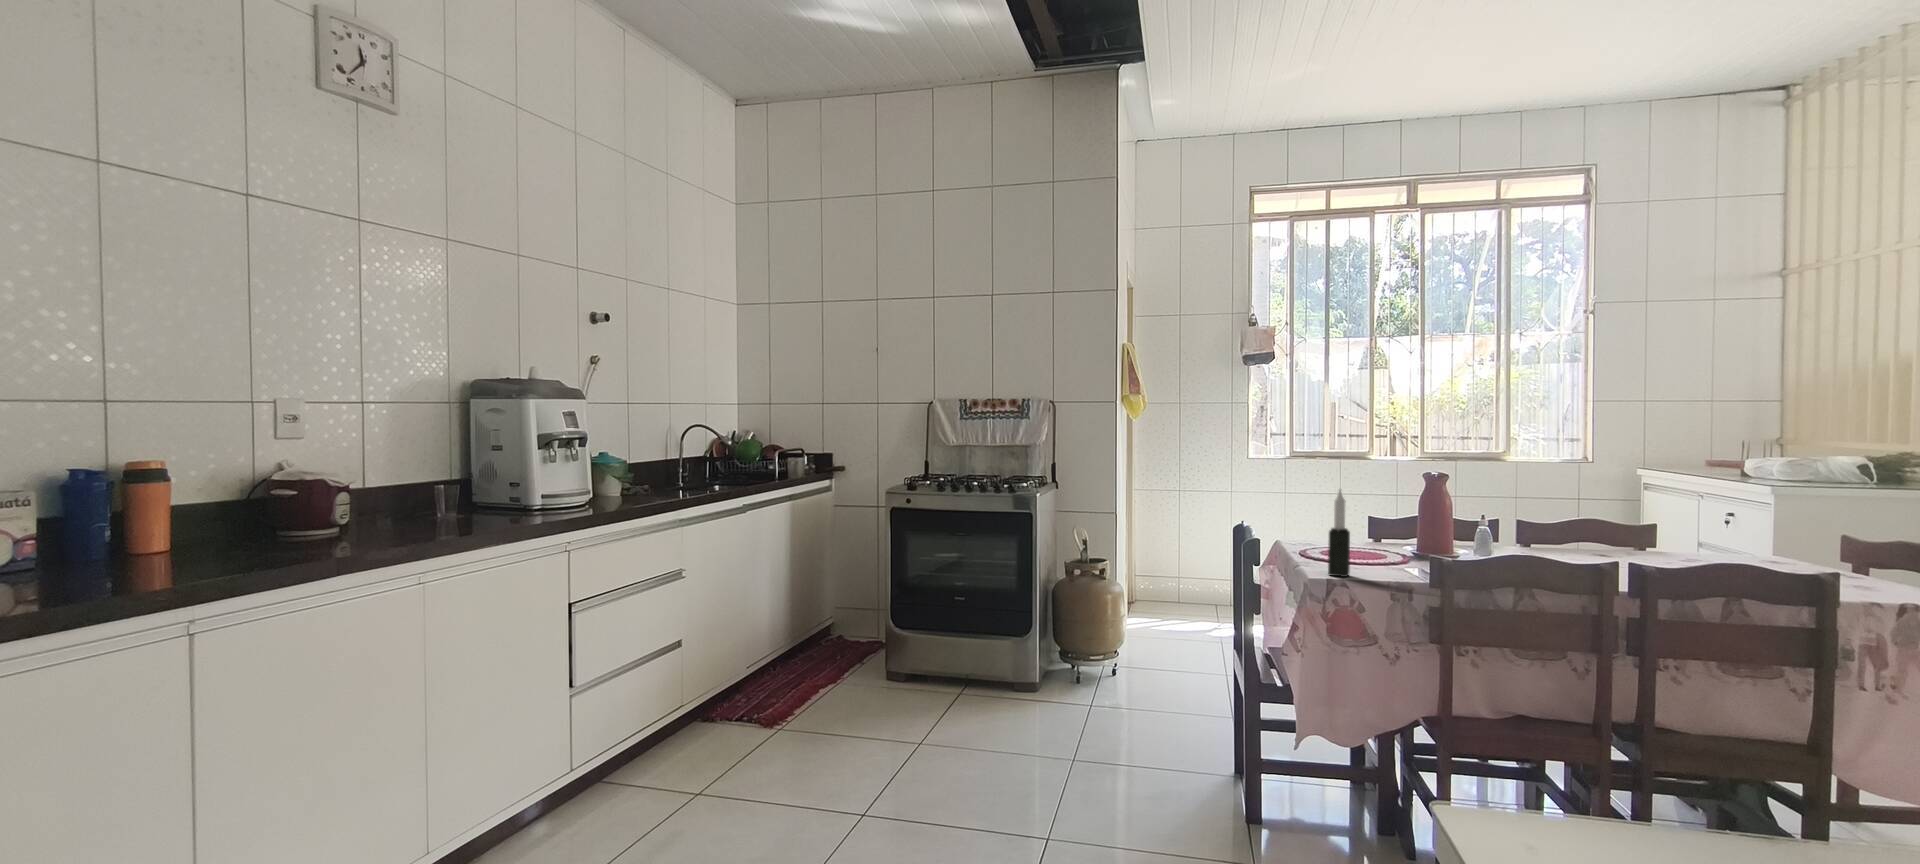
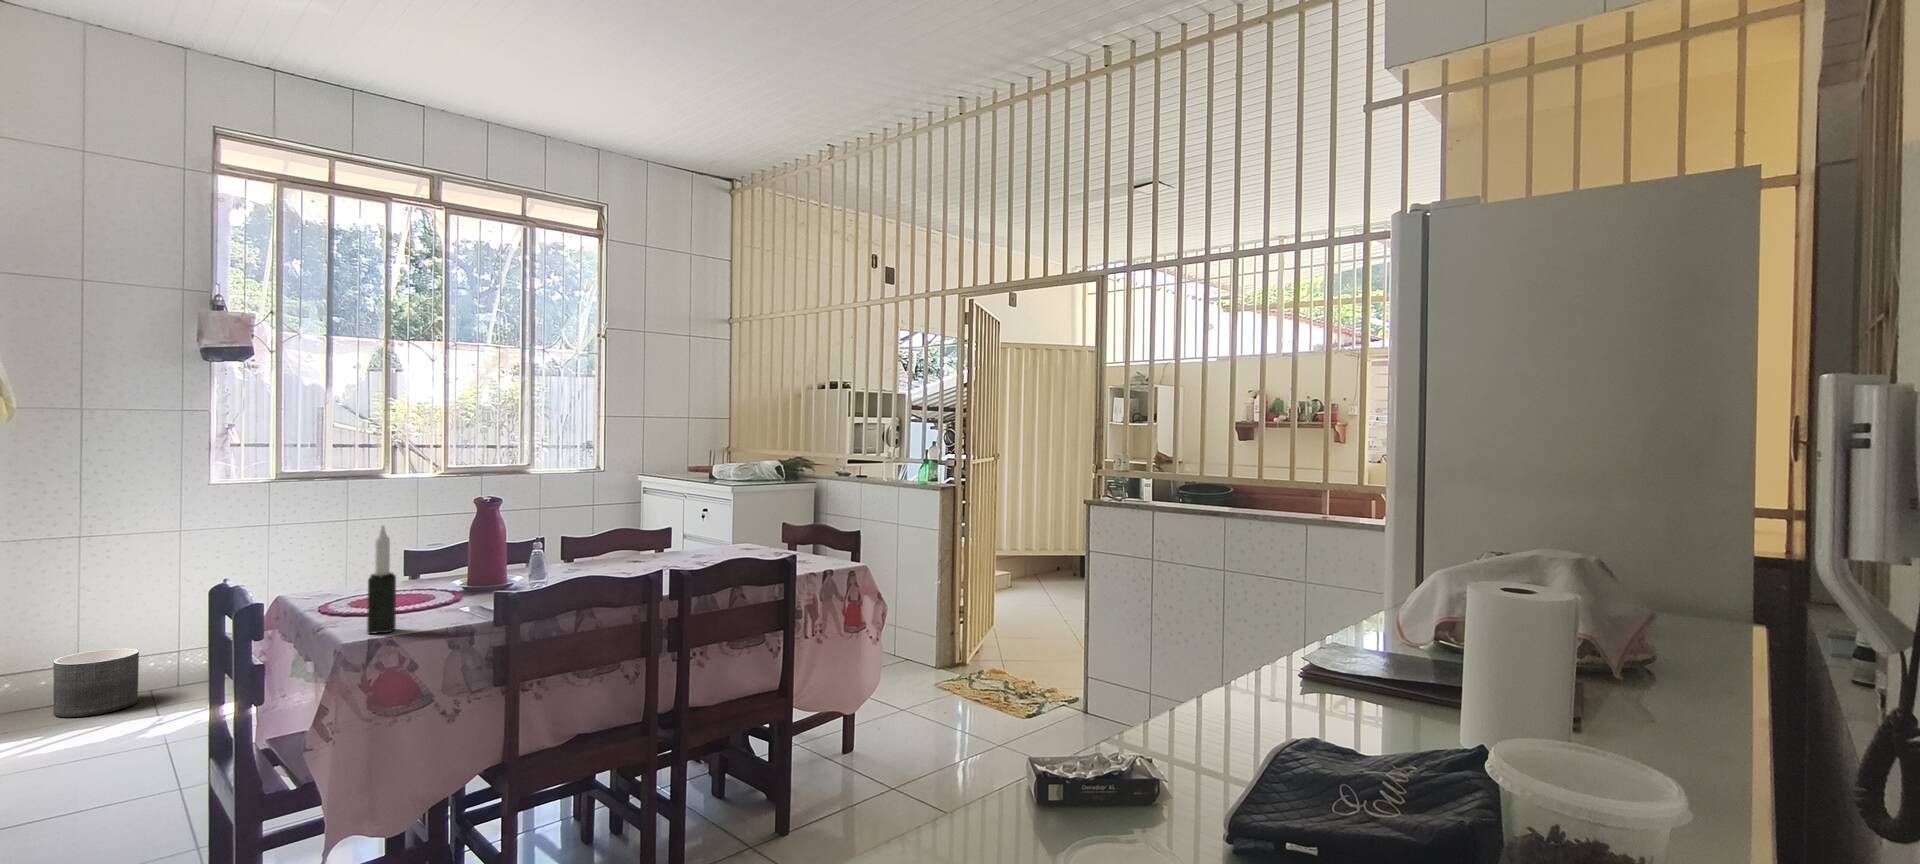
planter: none [1164,568,1206,612] -> present [53,648,139,717]

